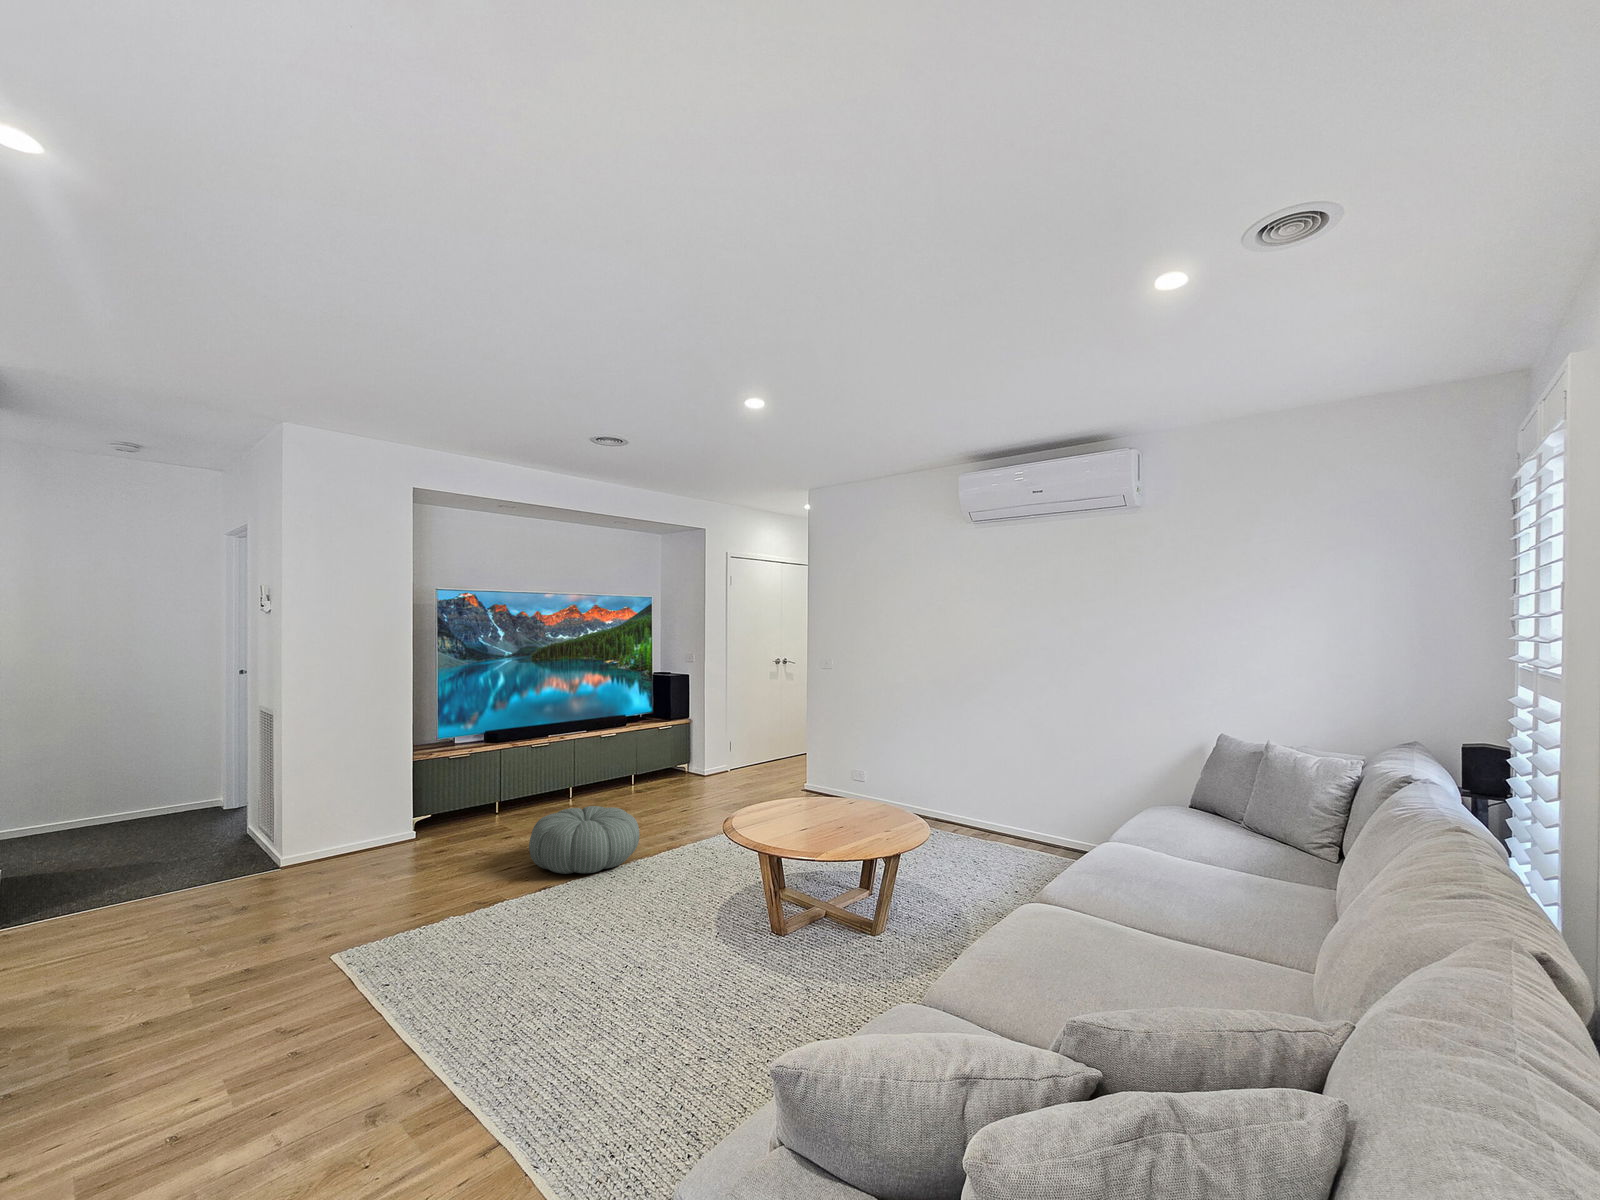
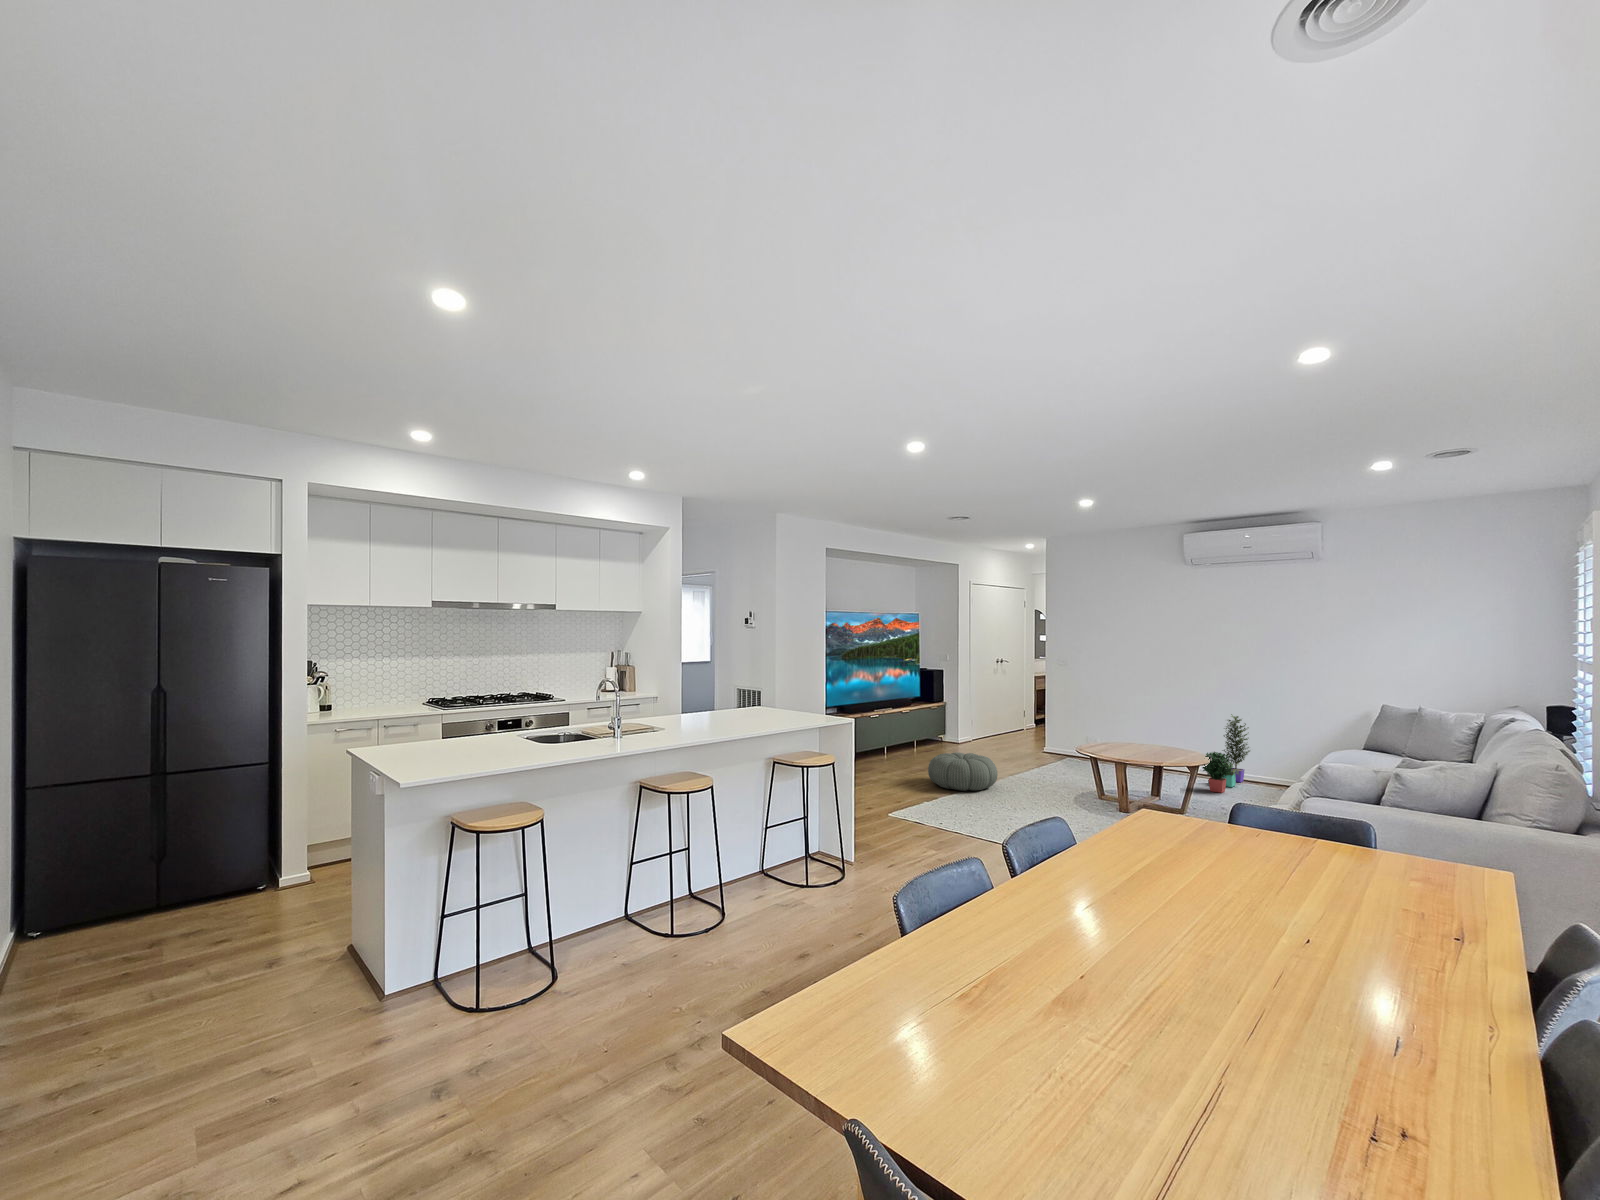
potted plant: none [947,744,1039,873] -> present [1203,714,1250,793]

